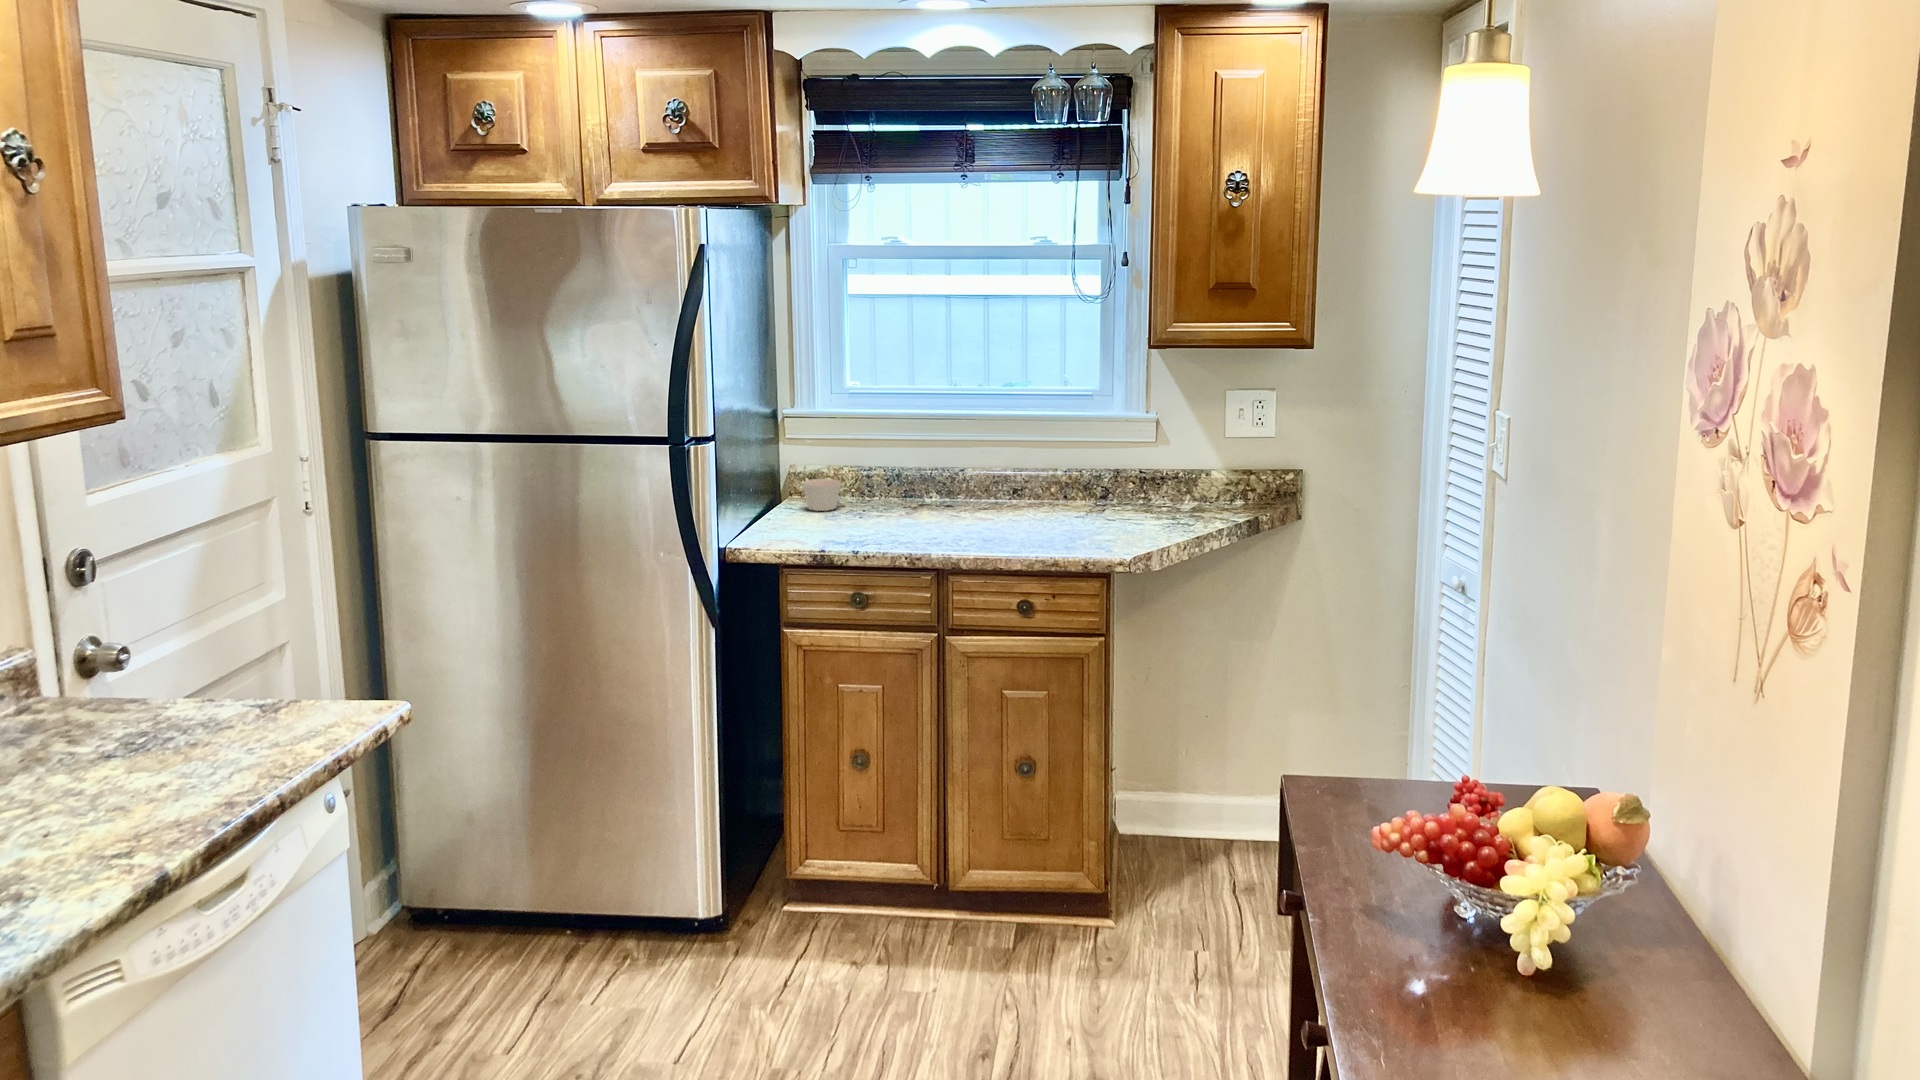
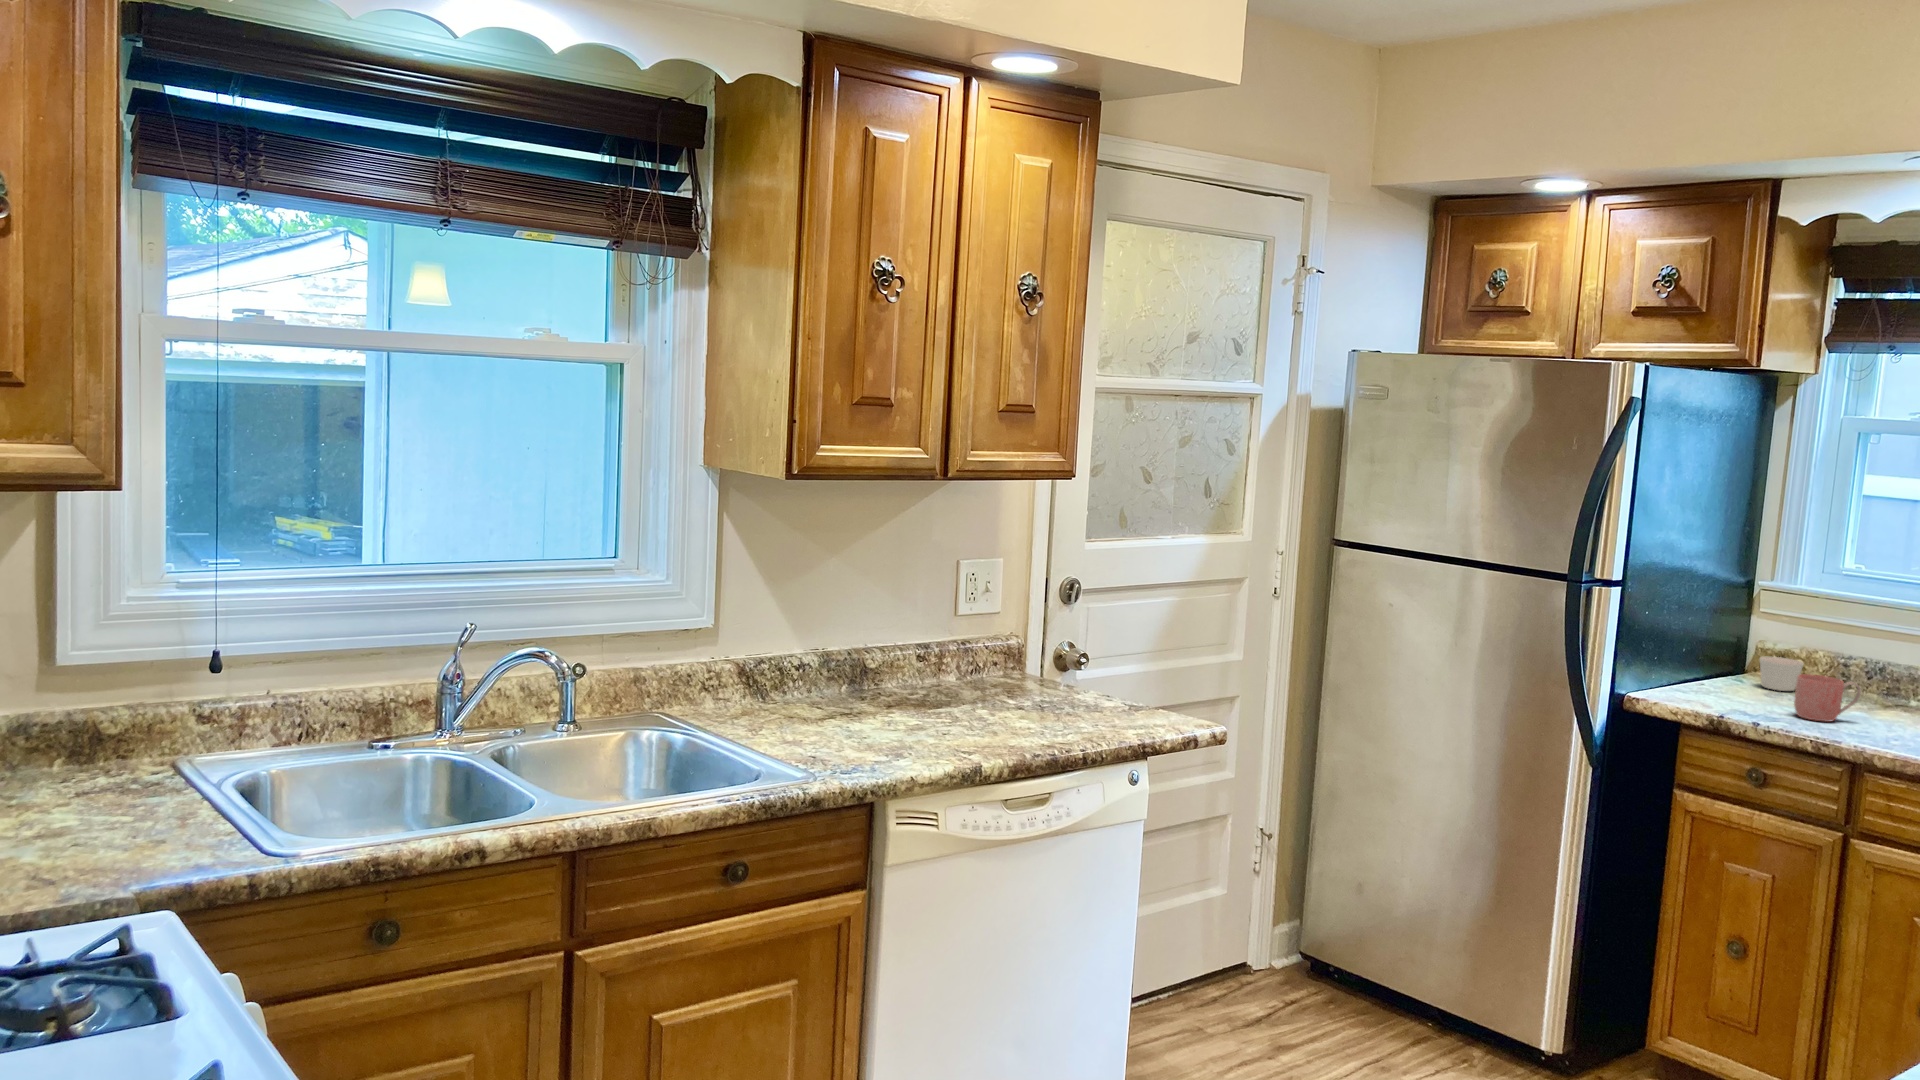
mug: none [864,491,917,535] -> present [1794,674,1861,722]

